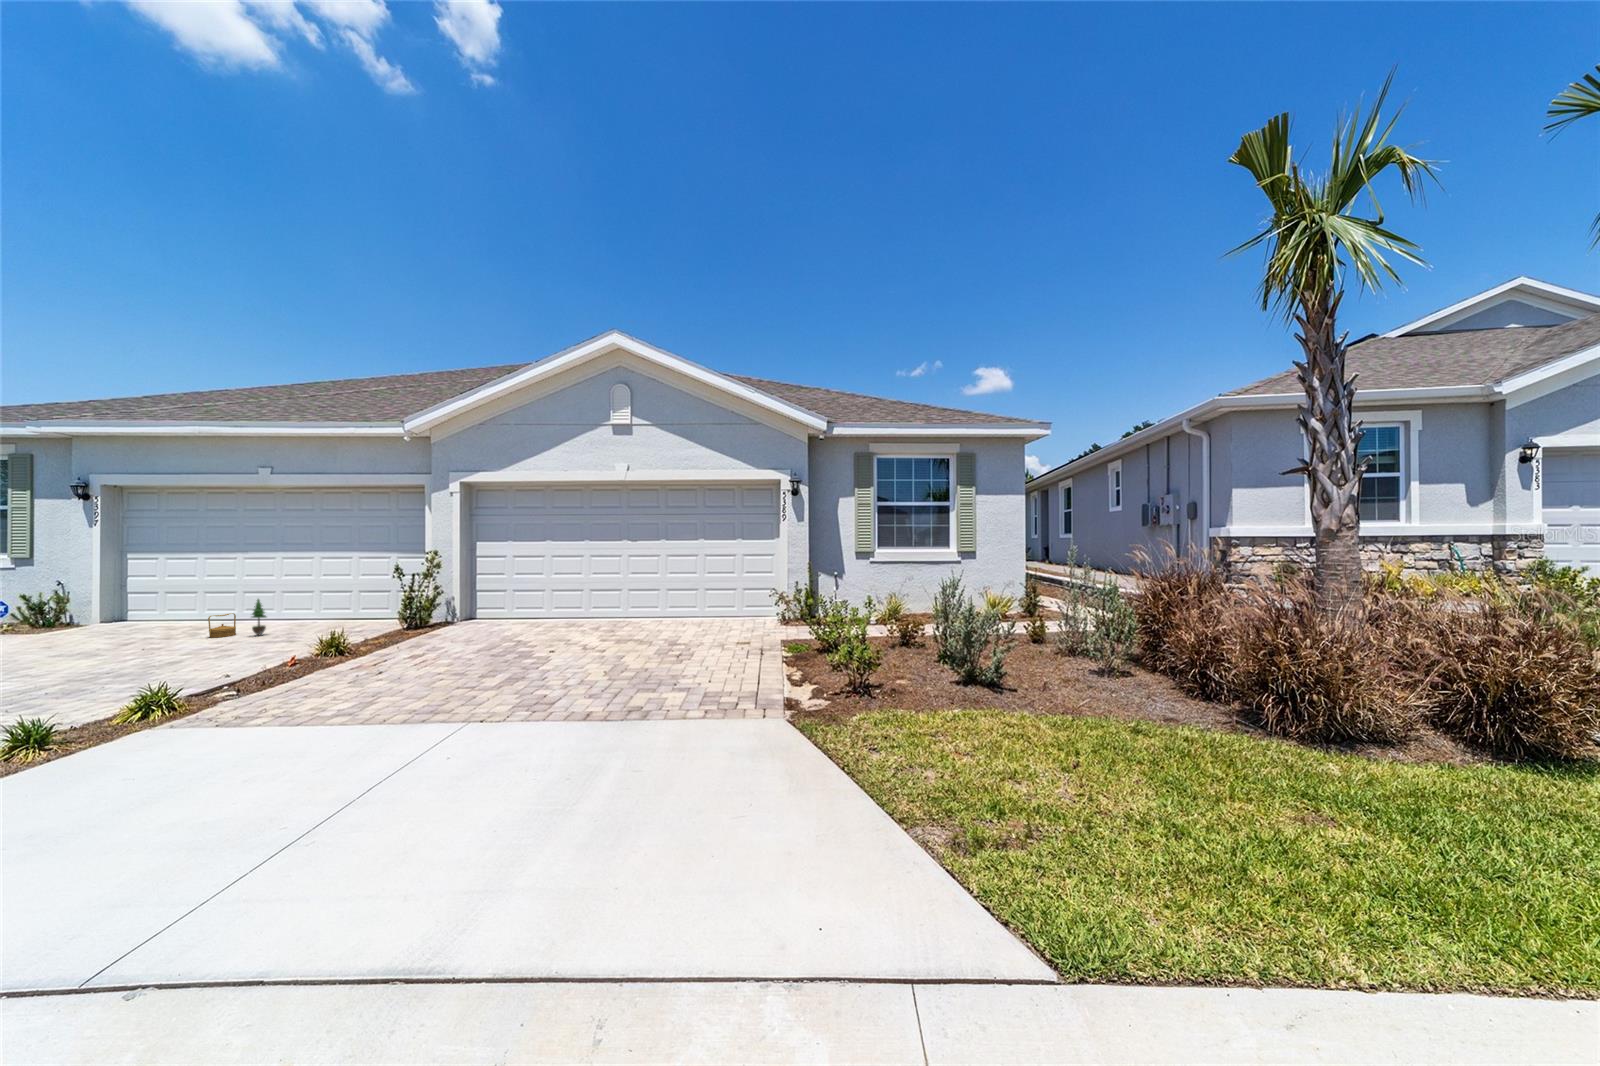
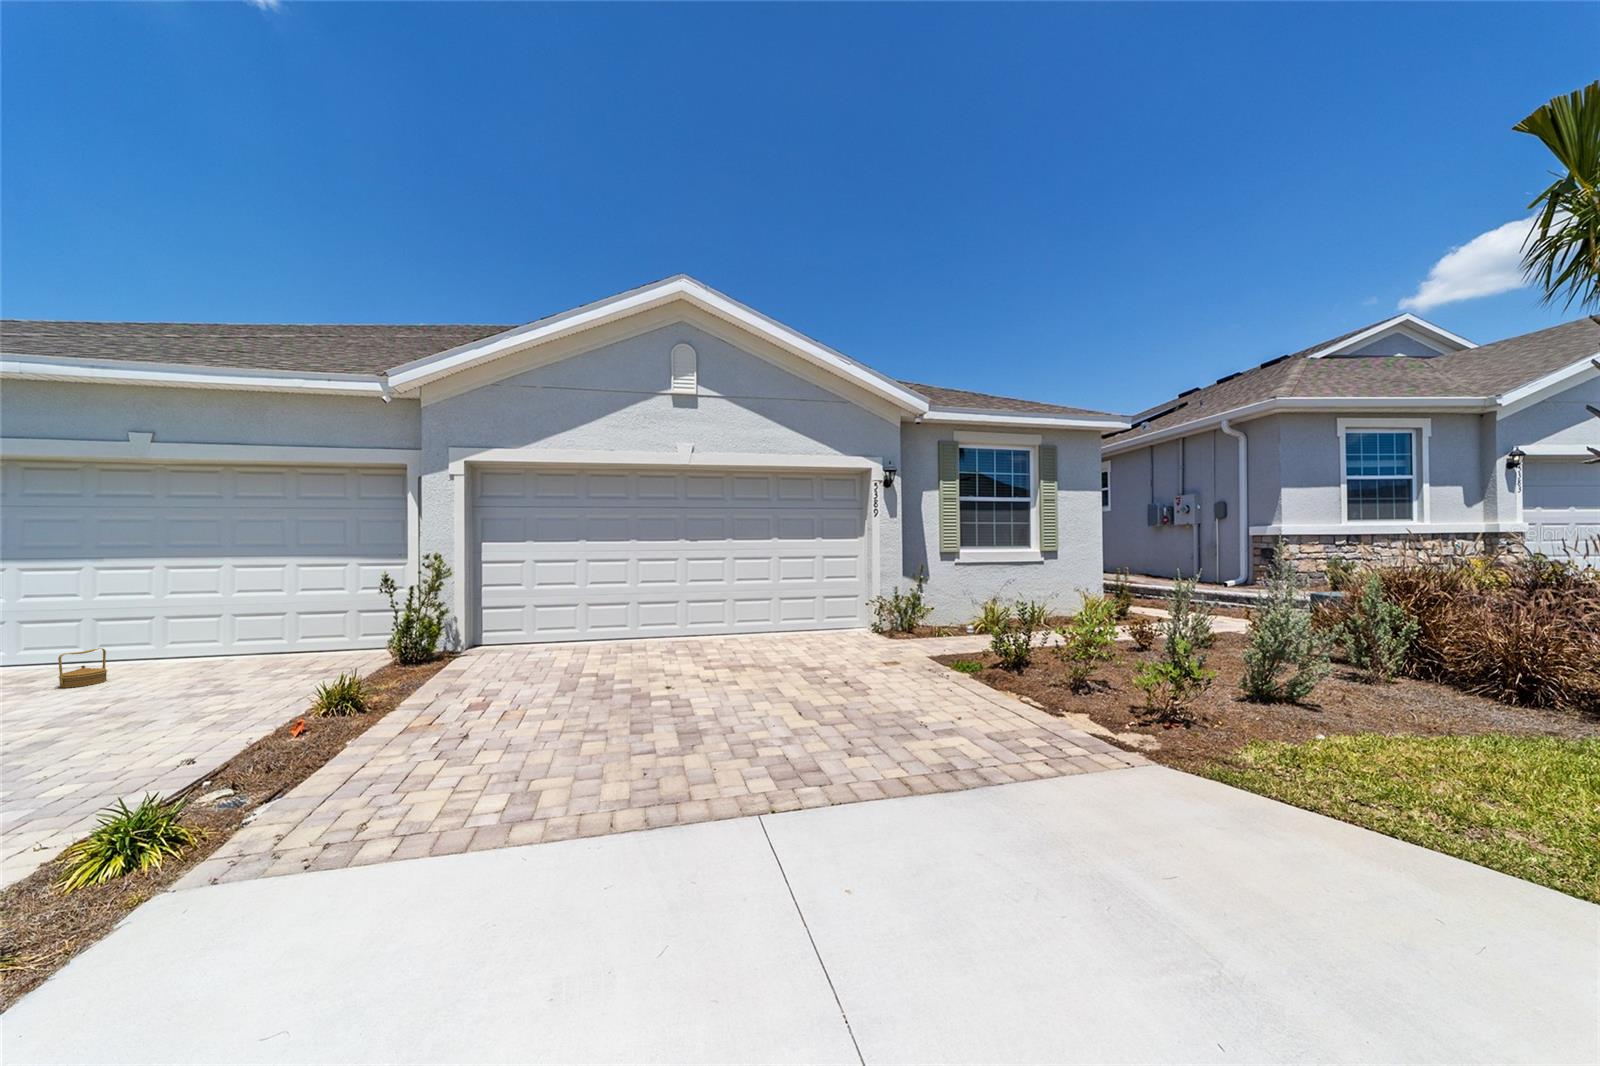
potted tree: present [252,599,266,635] -> none [134,624,165,680]

